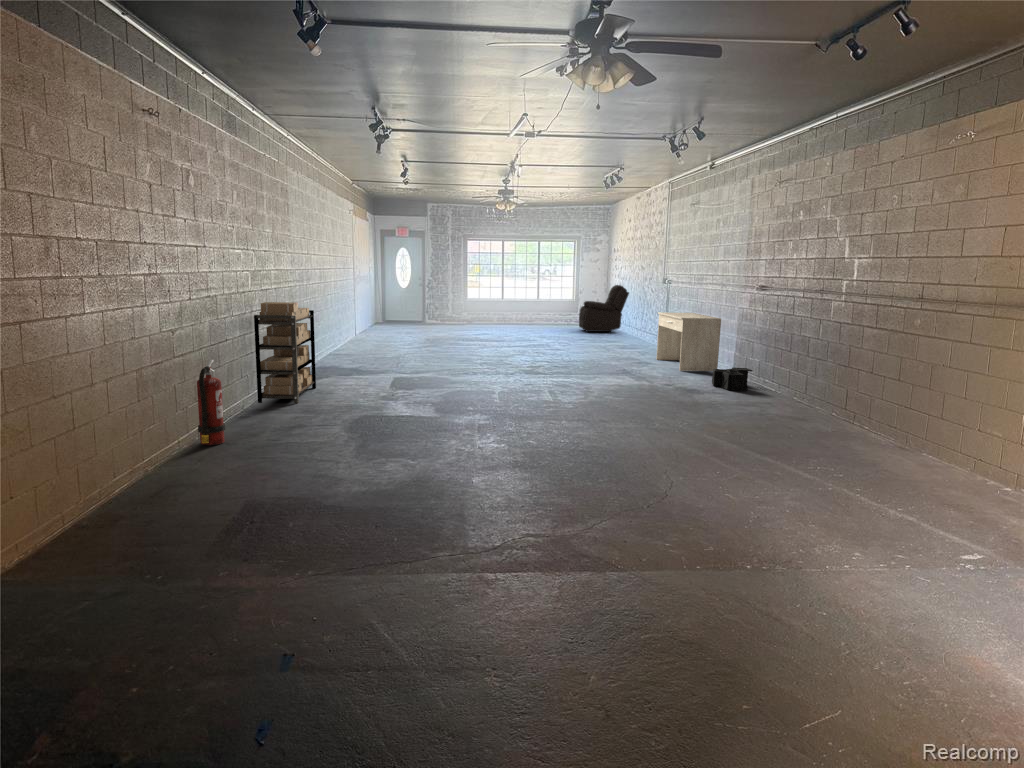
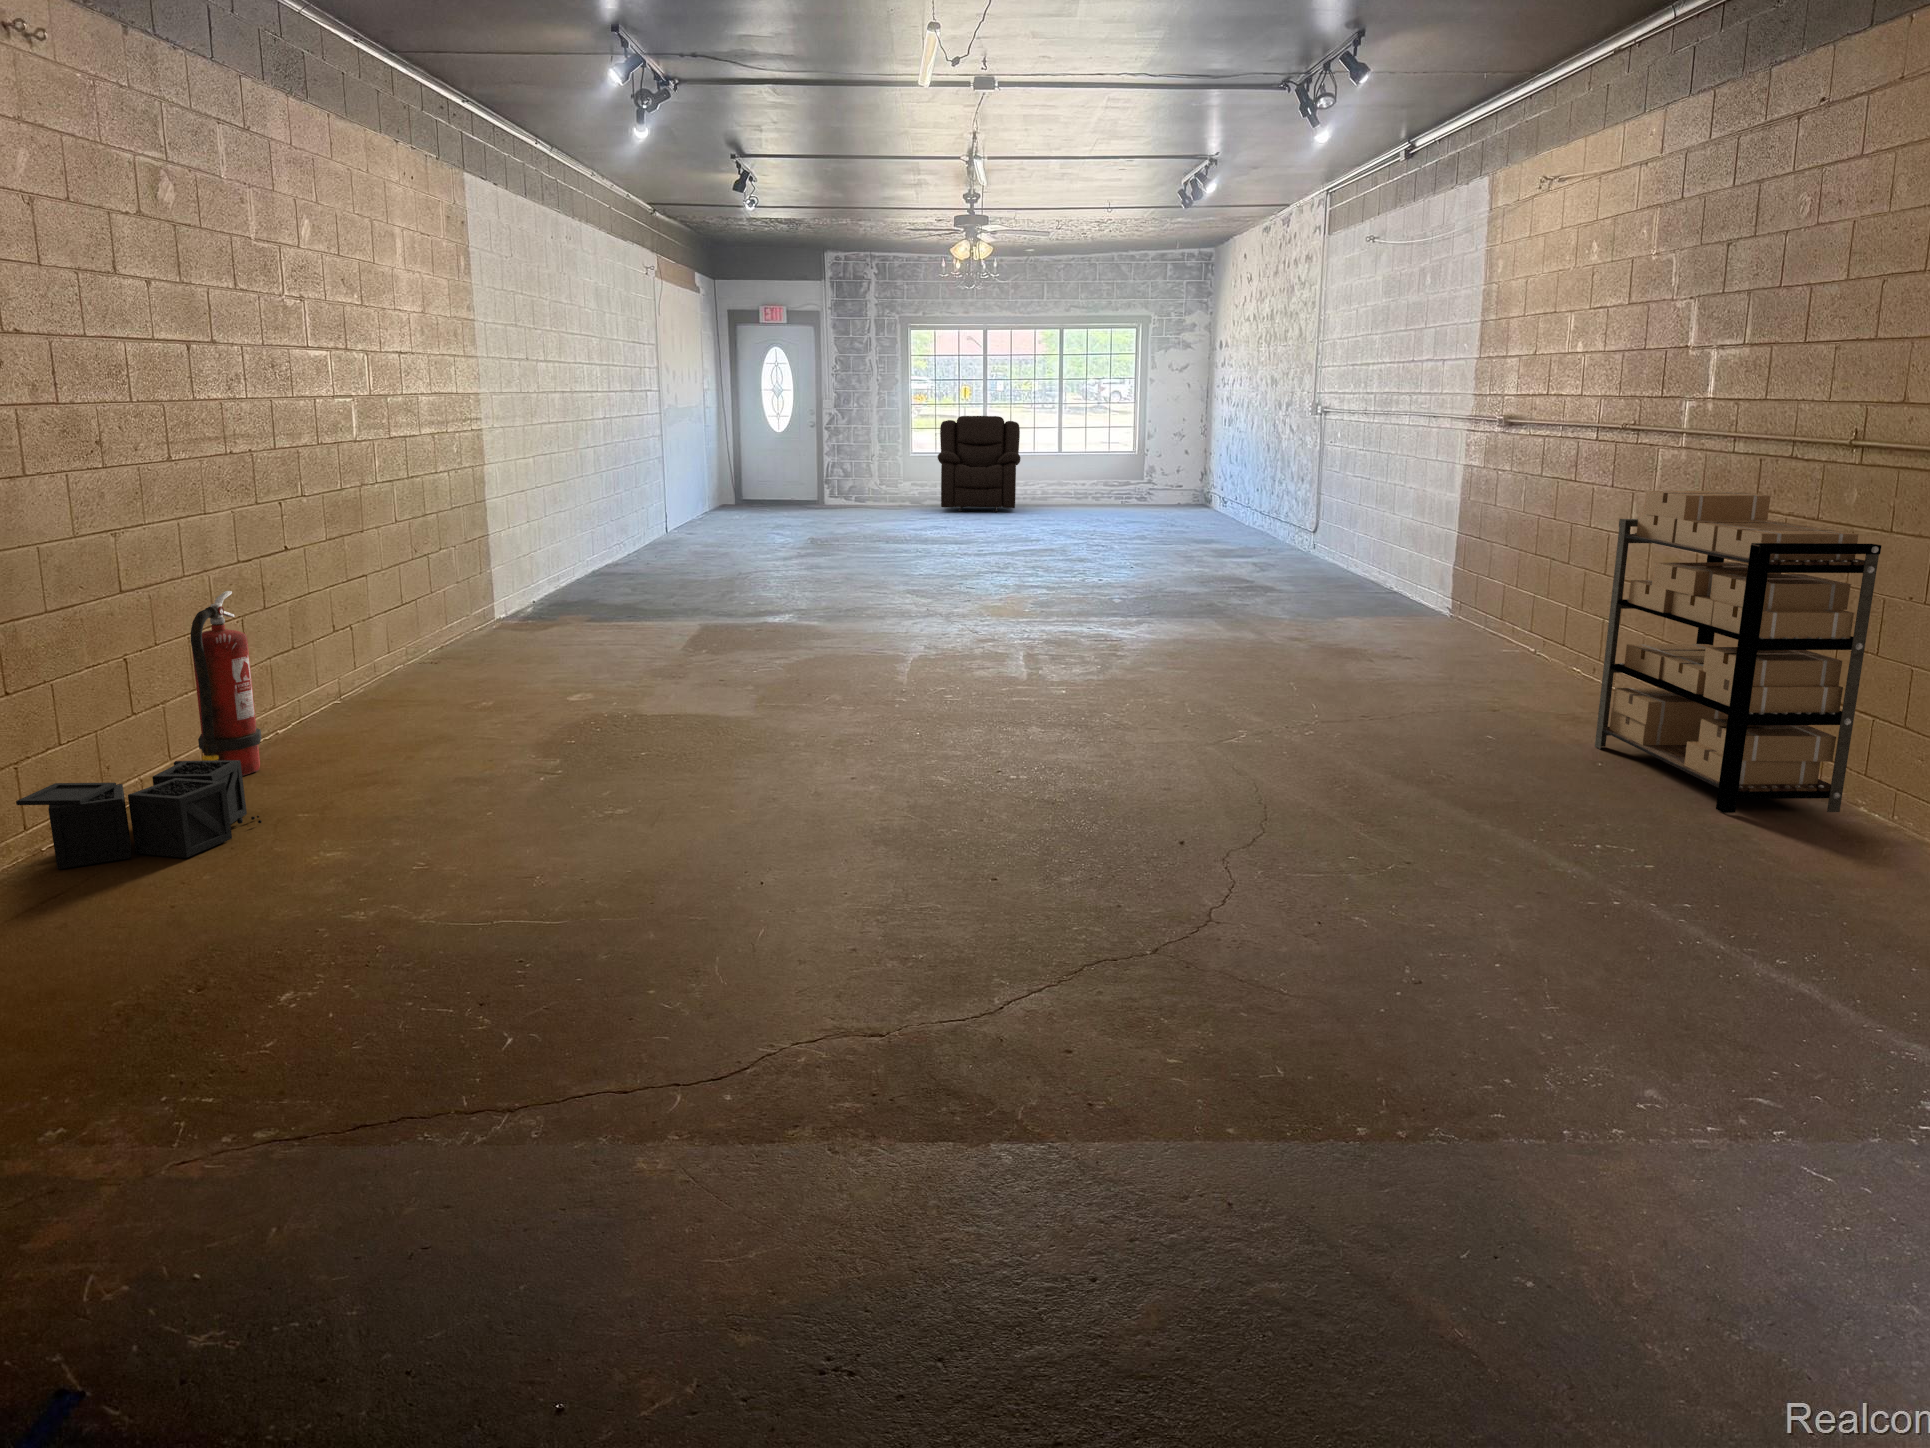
chair: present [579,285,629,332] -> present [938,416,1021,512]
shelving unit: present [254,302,316,403] -> present [1595,491,1881,813]
desk: present [656,312,721,371] -> none [1288,479,1427,609]
storage bin: present [712,368,752,391] -> present [16,760,262,869]

